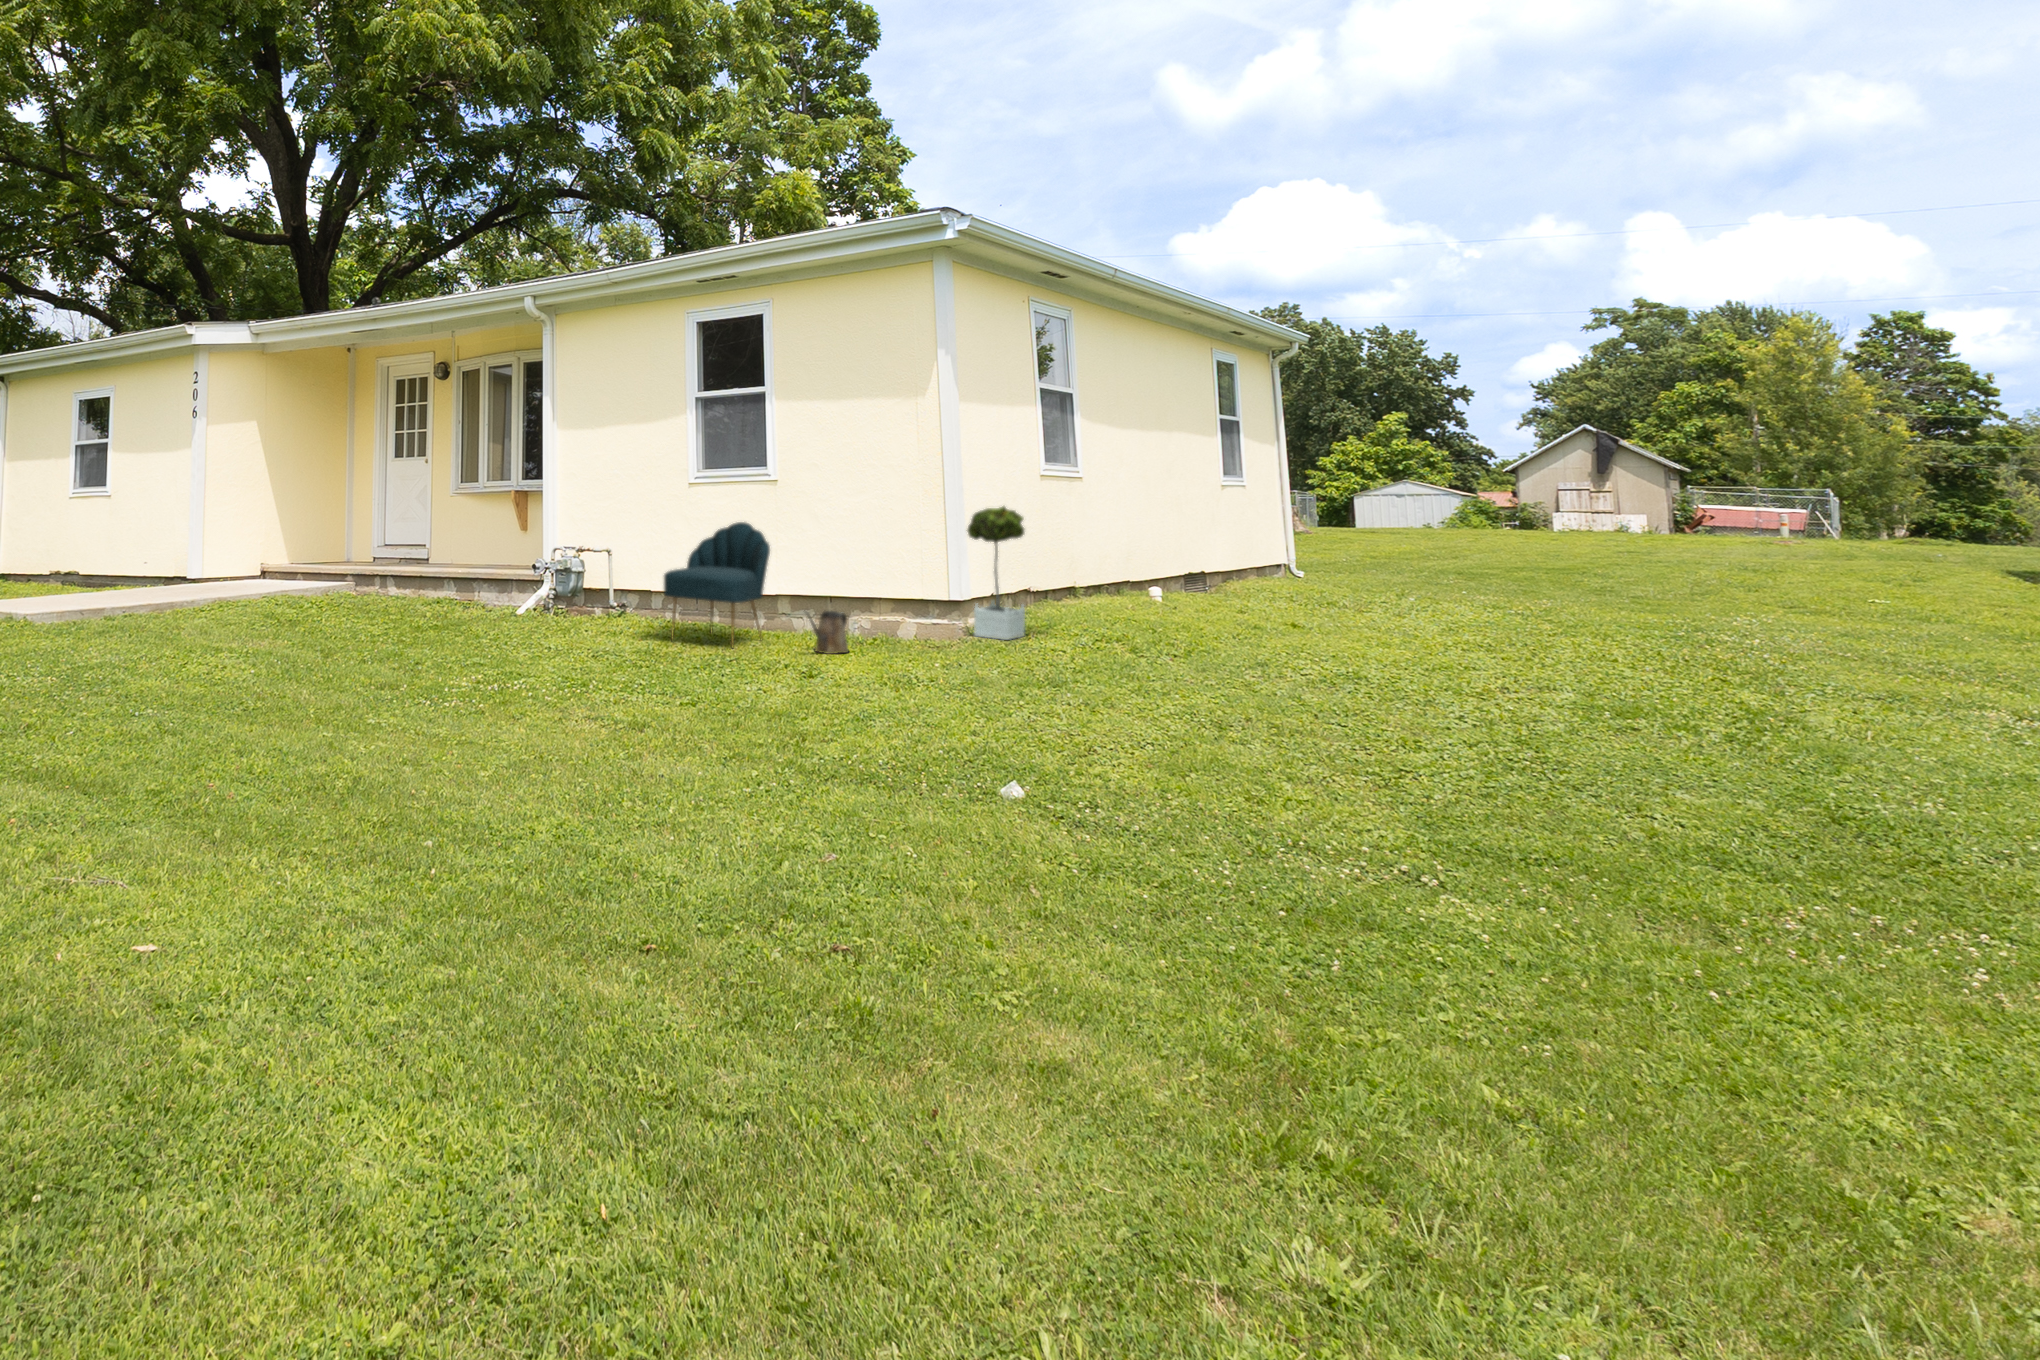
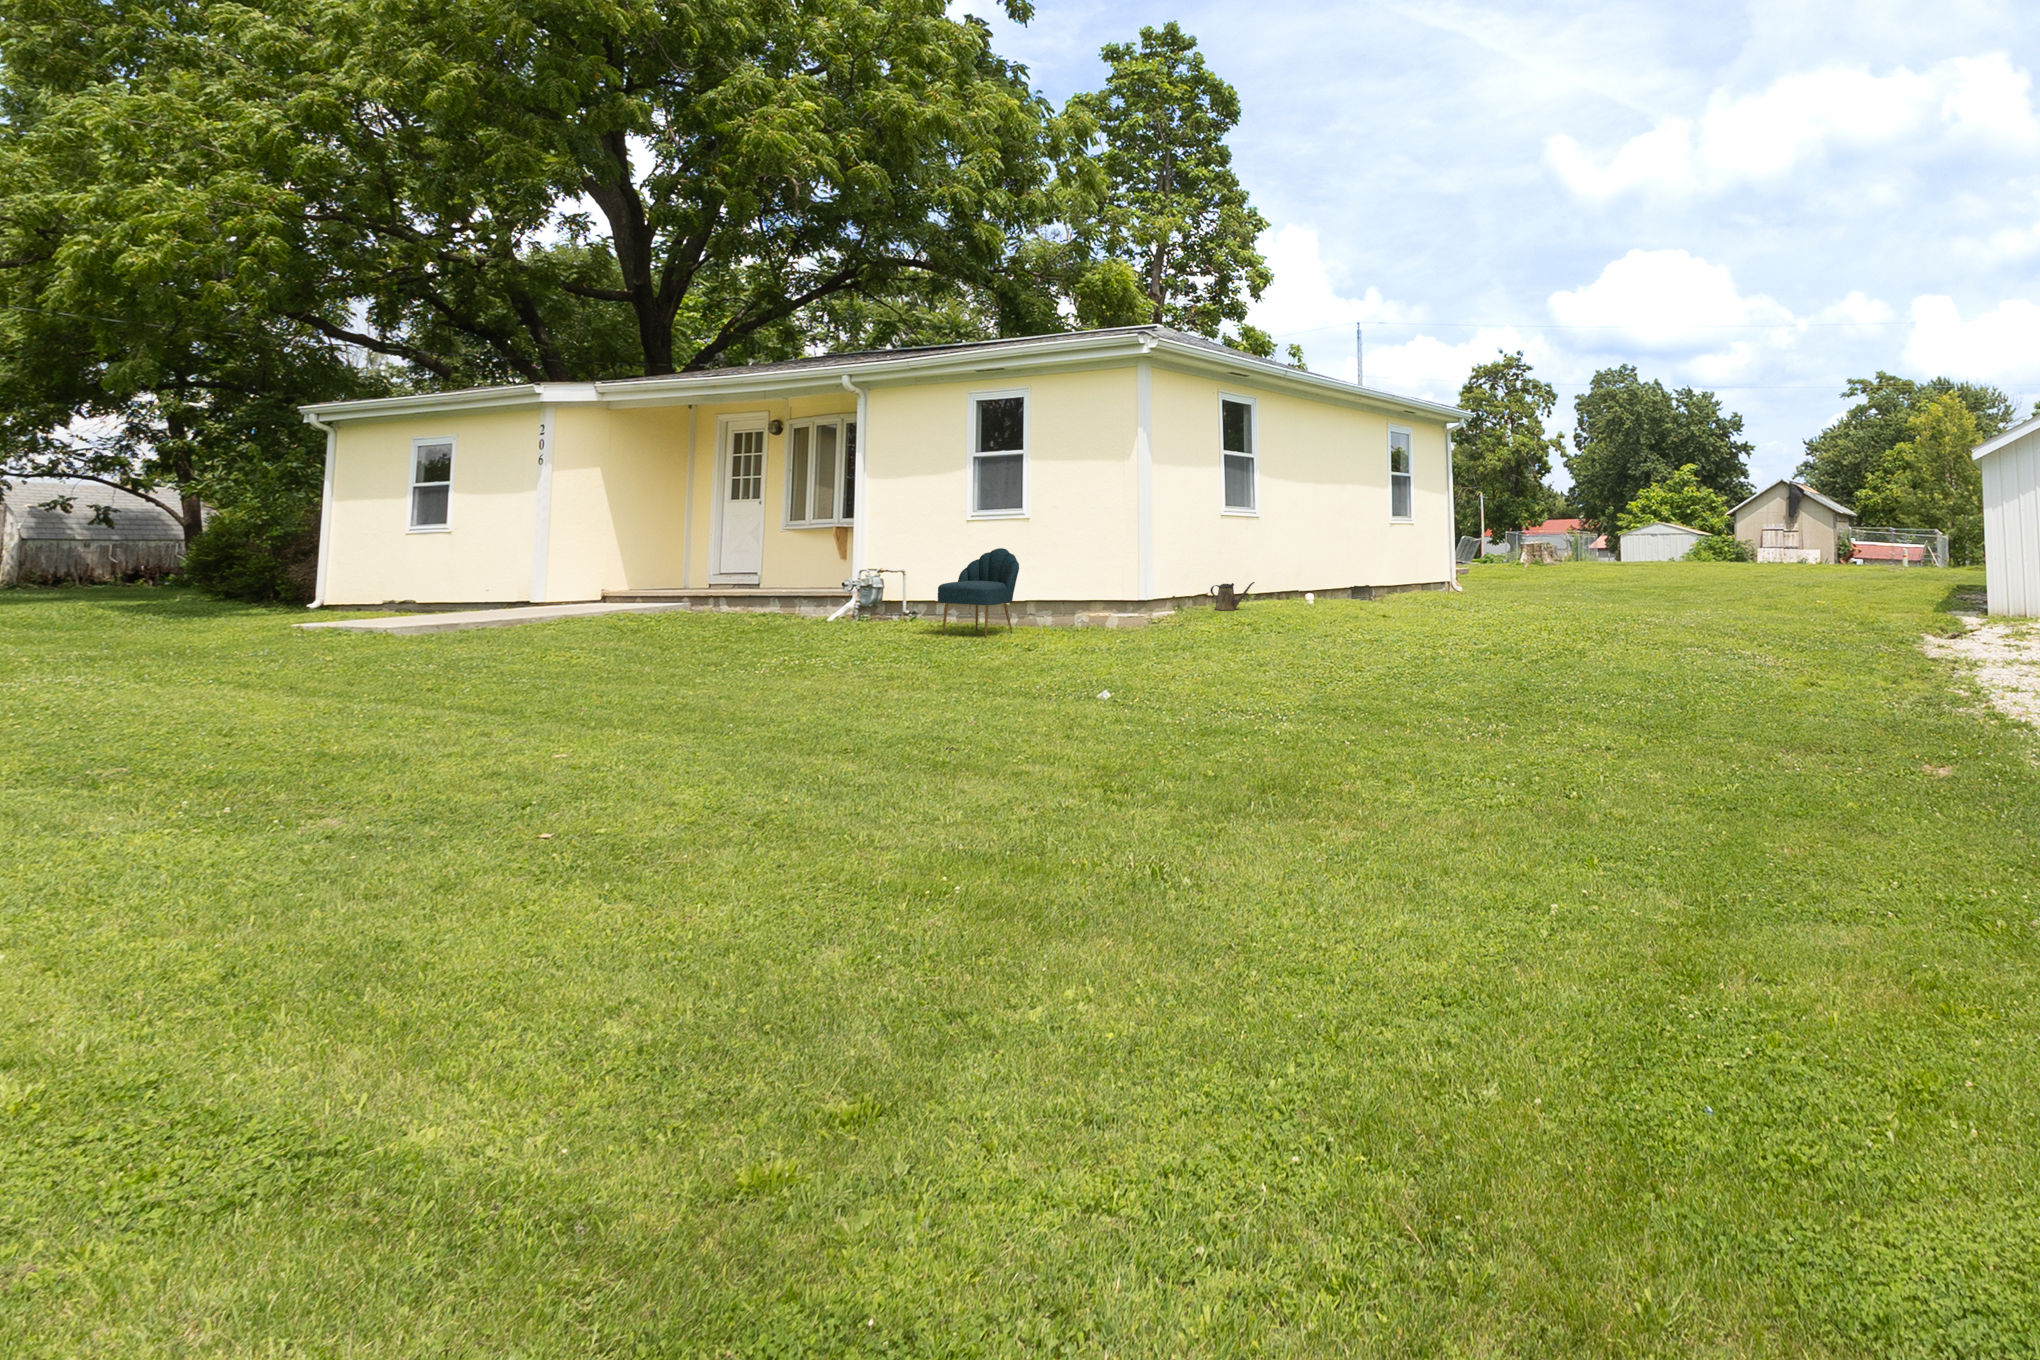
potted tree: present [967,506,1025,640] -> none [1149,534,1189,624]
watering can: present [806,611,848,654] -> present [1210,582,1255,610]

